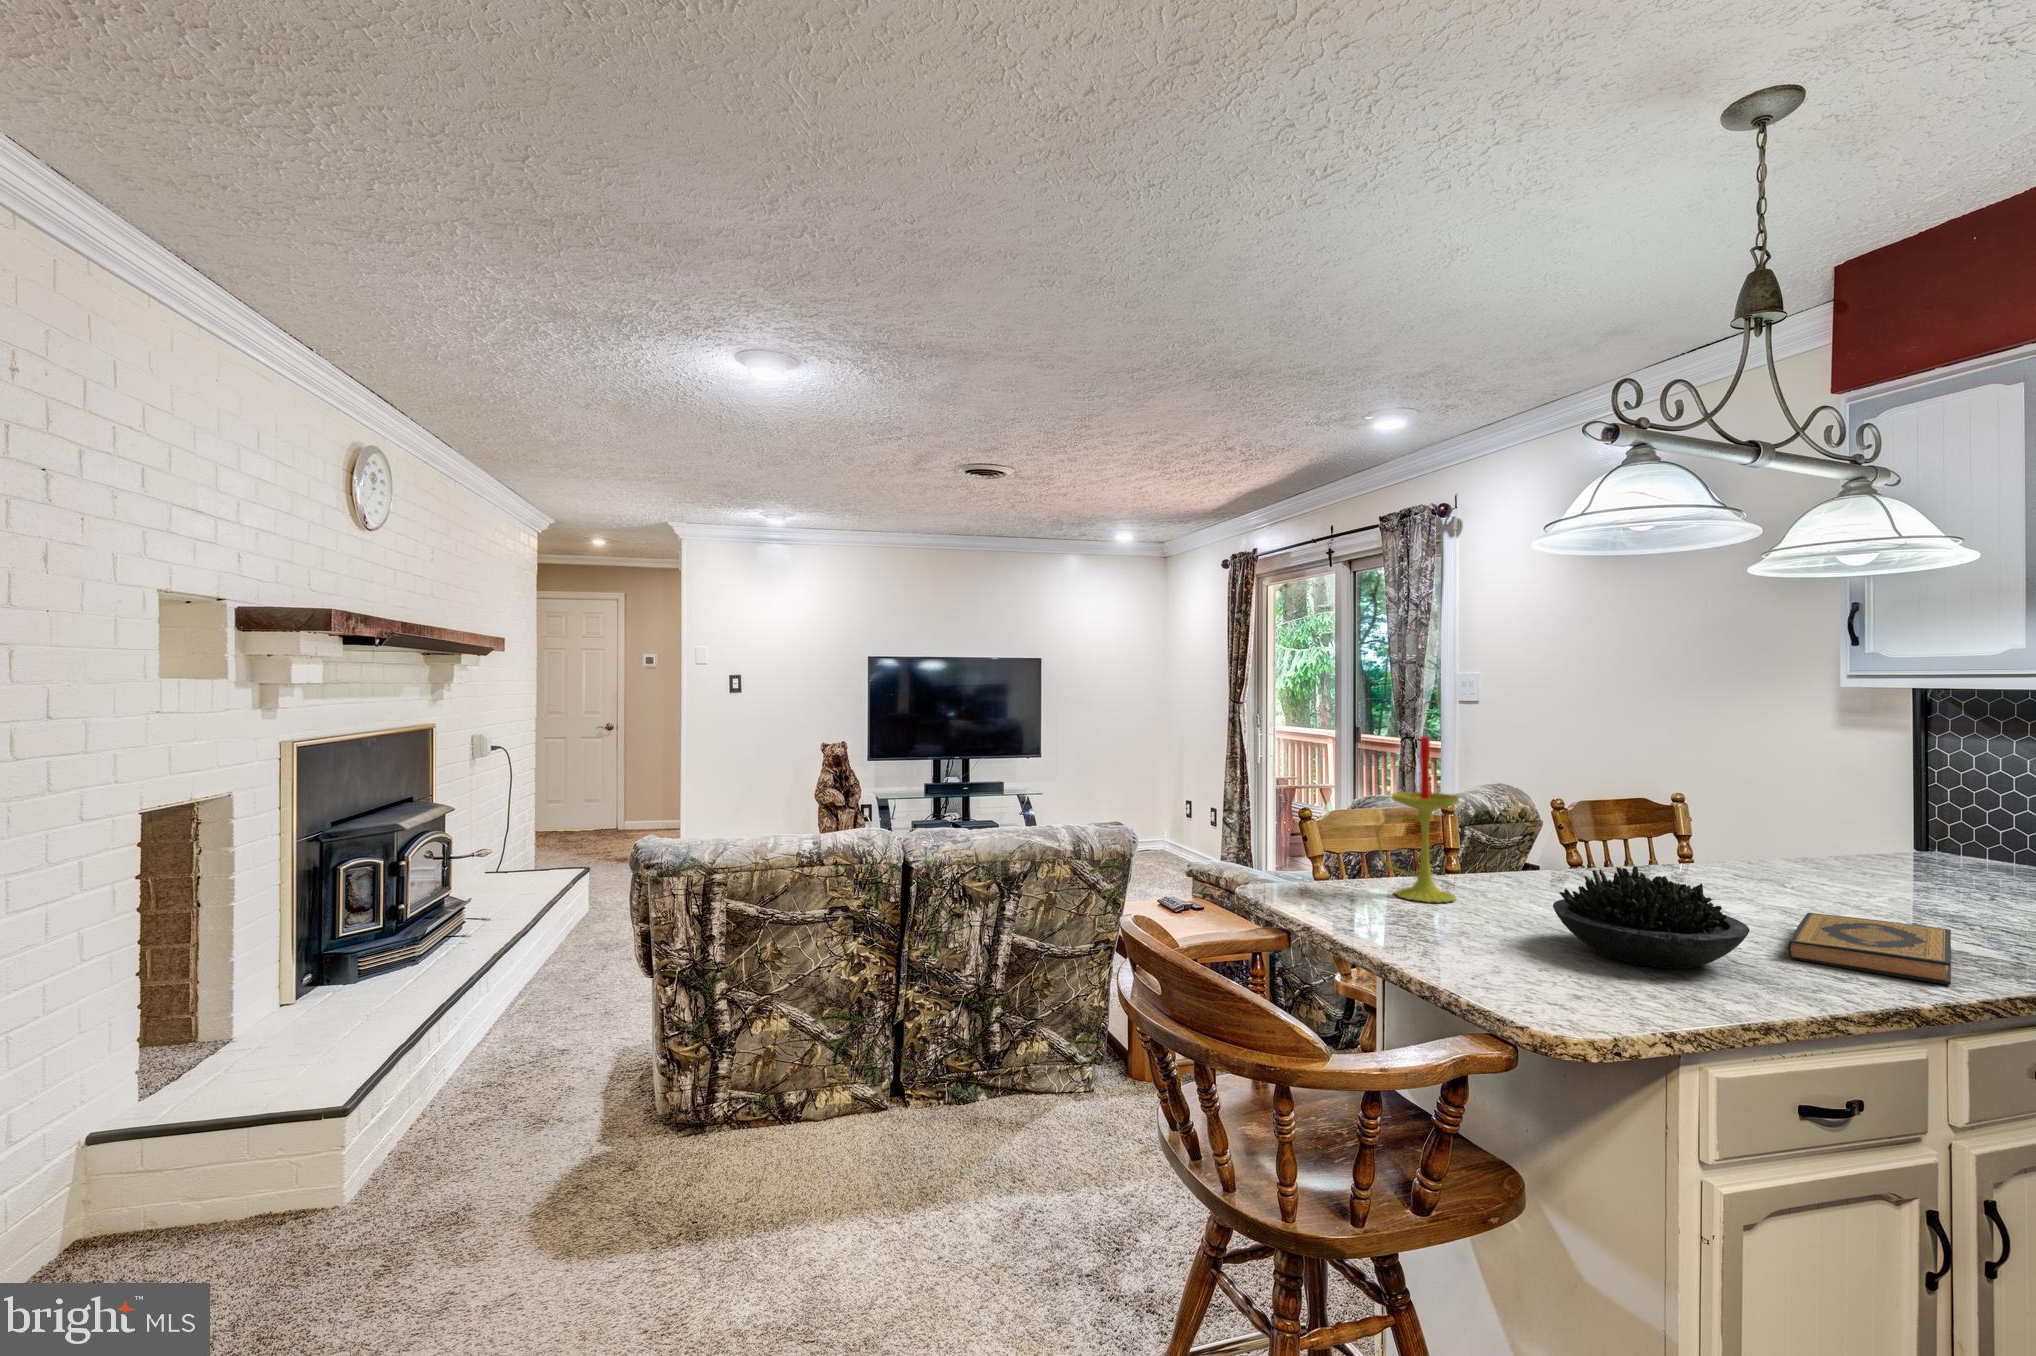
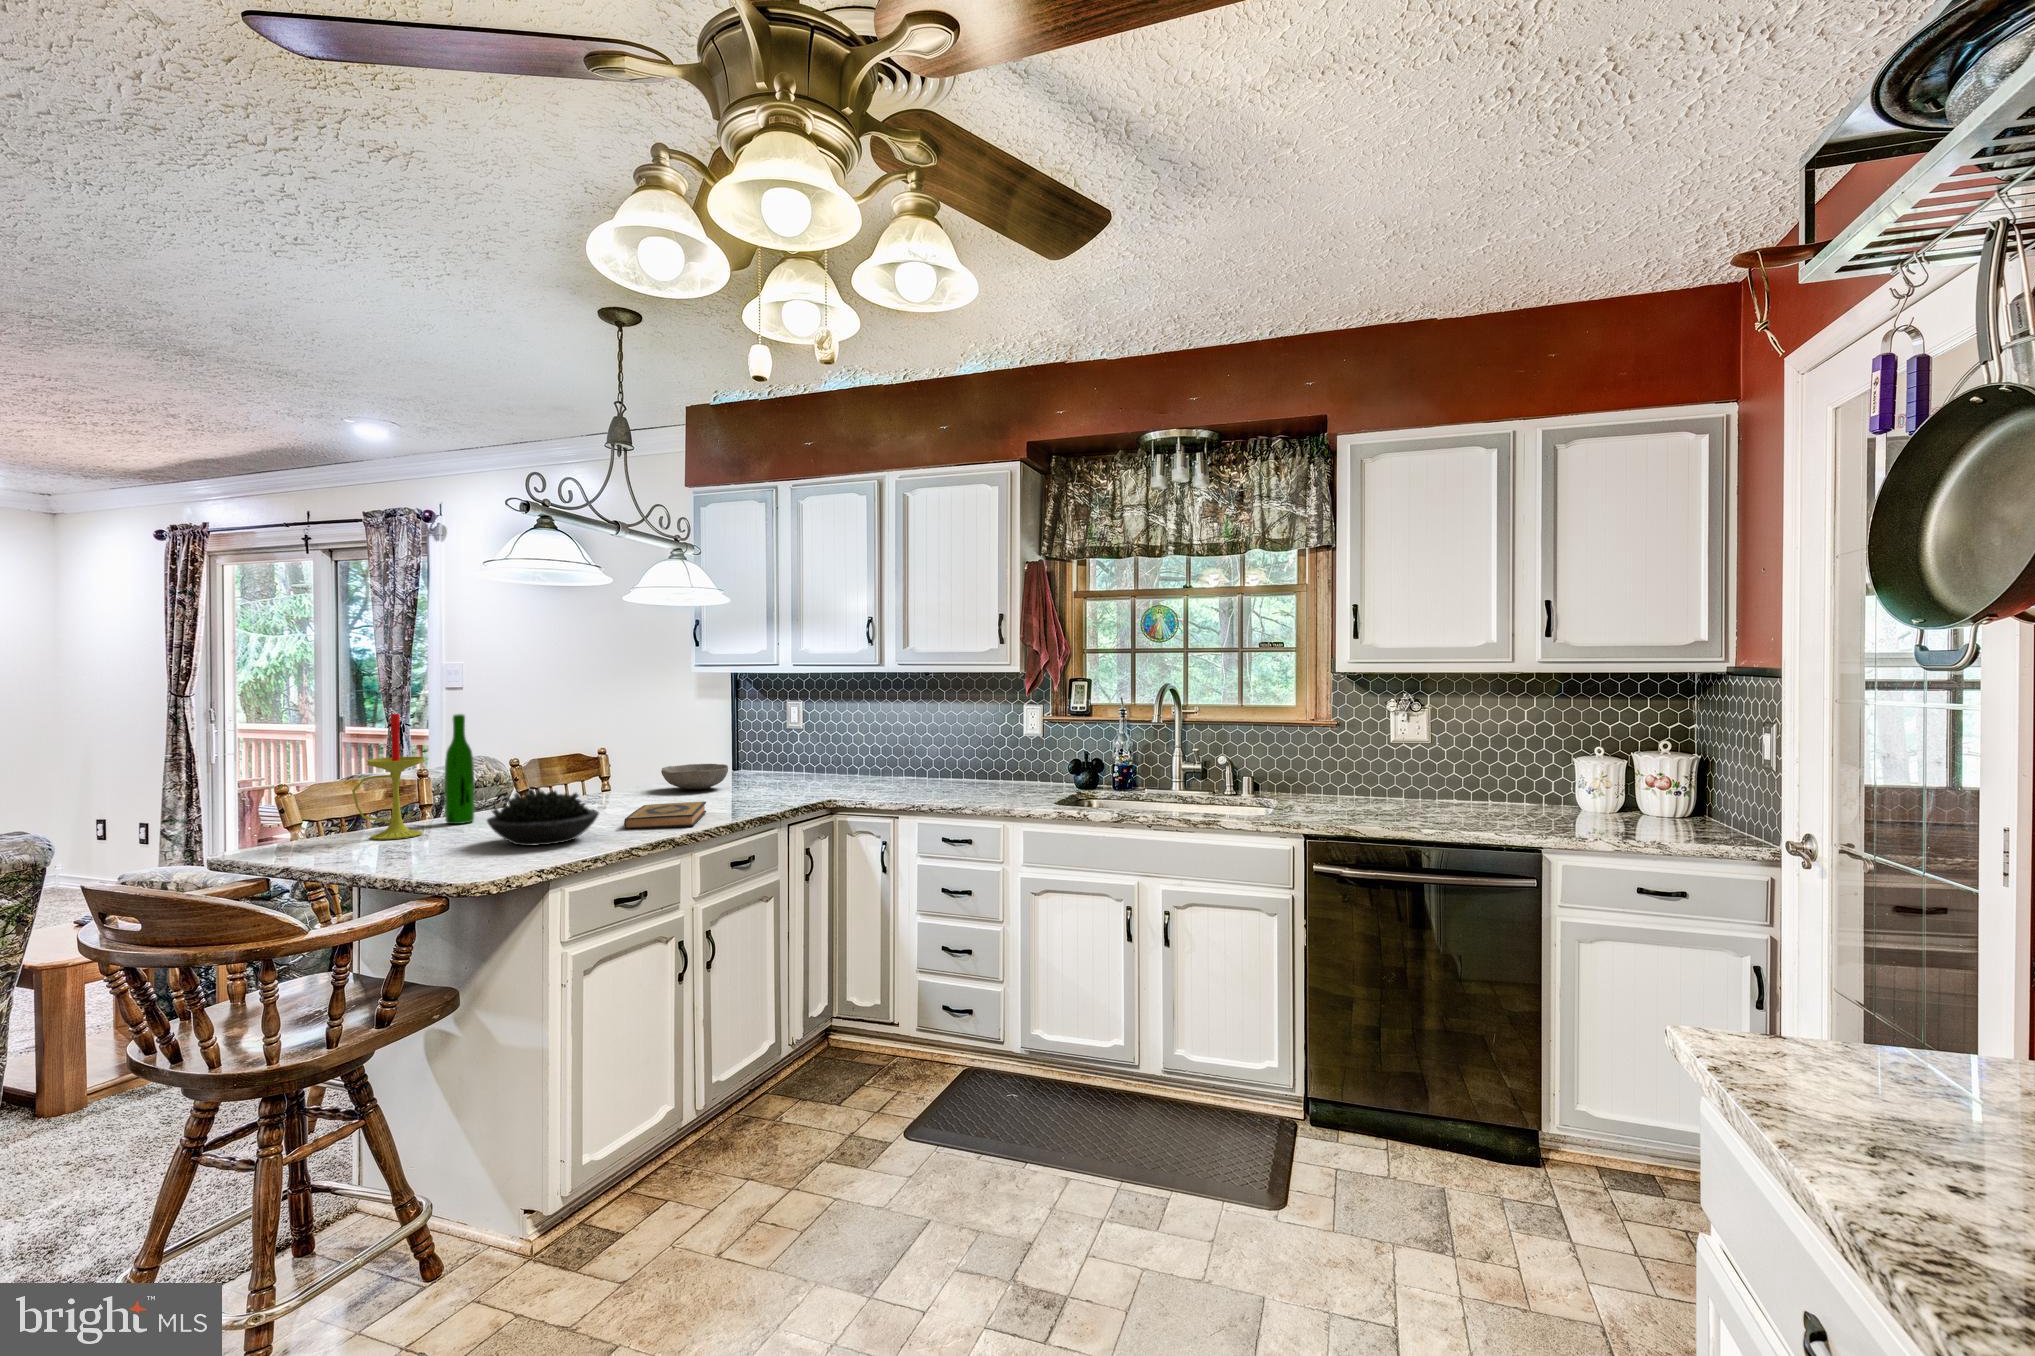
wine bottle: none [1482,740,1521,891] -> present [444,714,475,824]
bowl: none [1803,838,1949,886] -> present [661,764,728,789]

